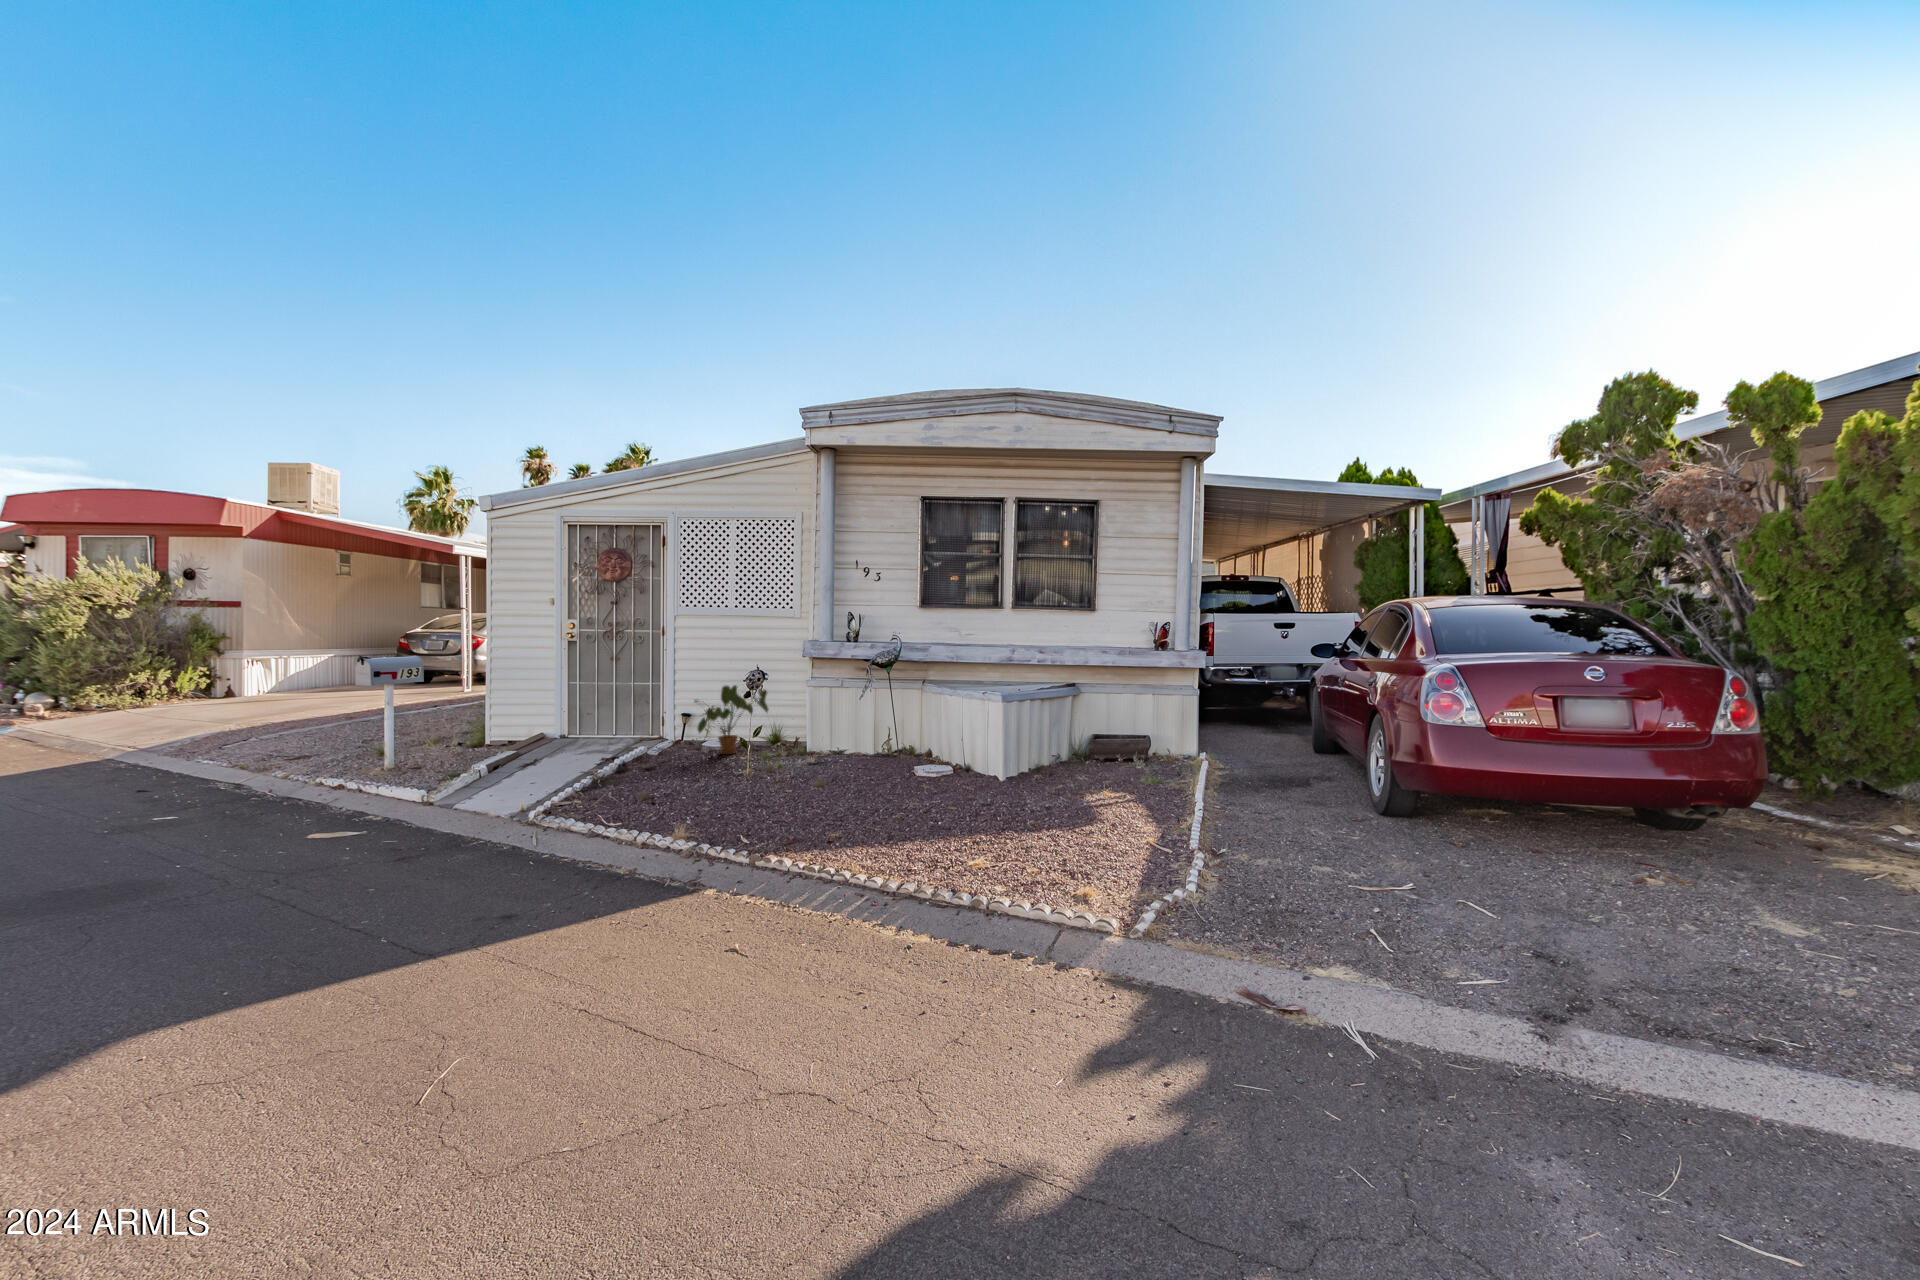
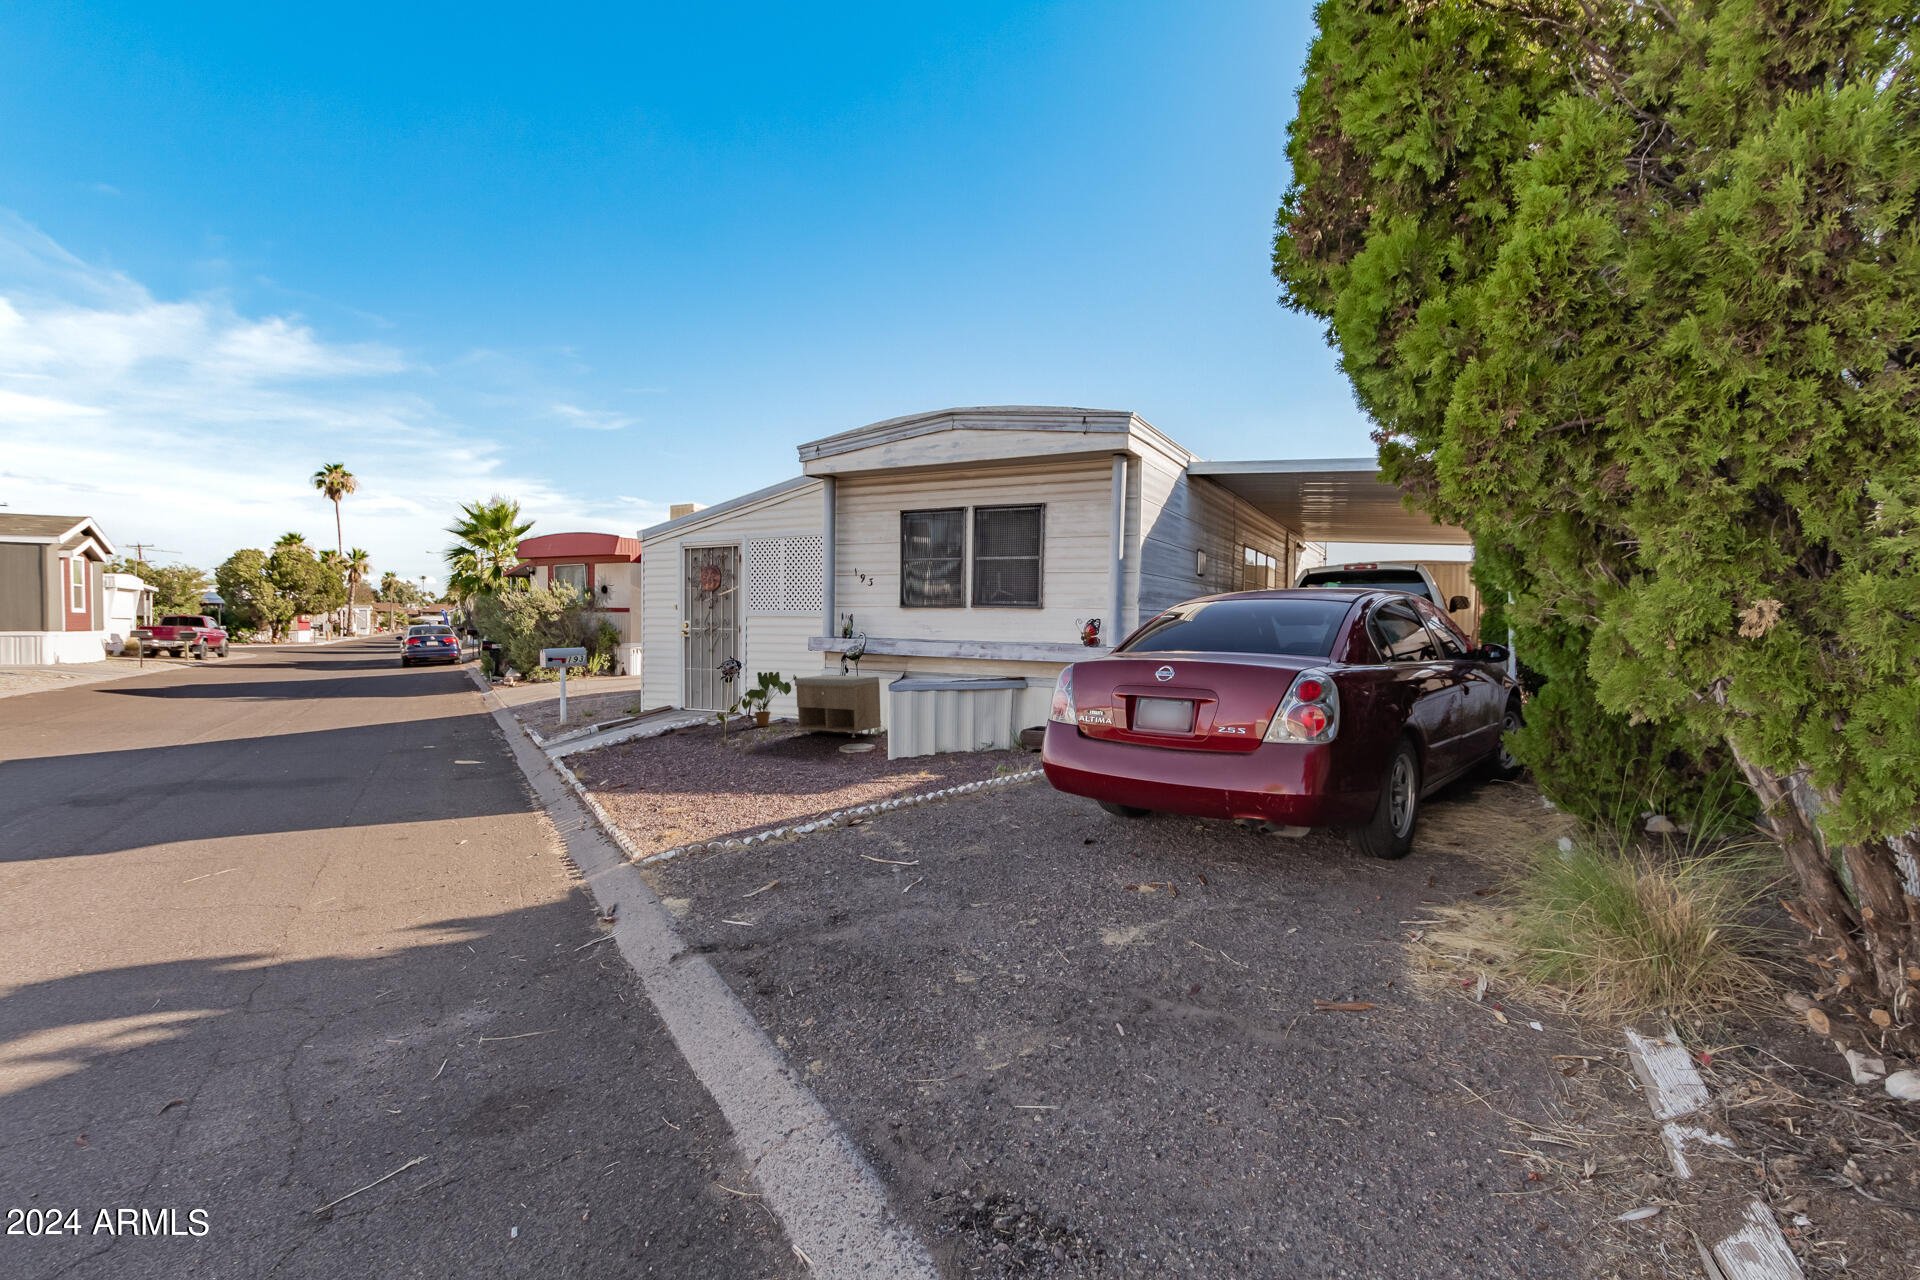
storage bench: none [808,688,904,760] -> present [795,675,881,738]

